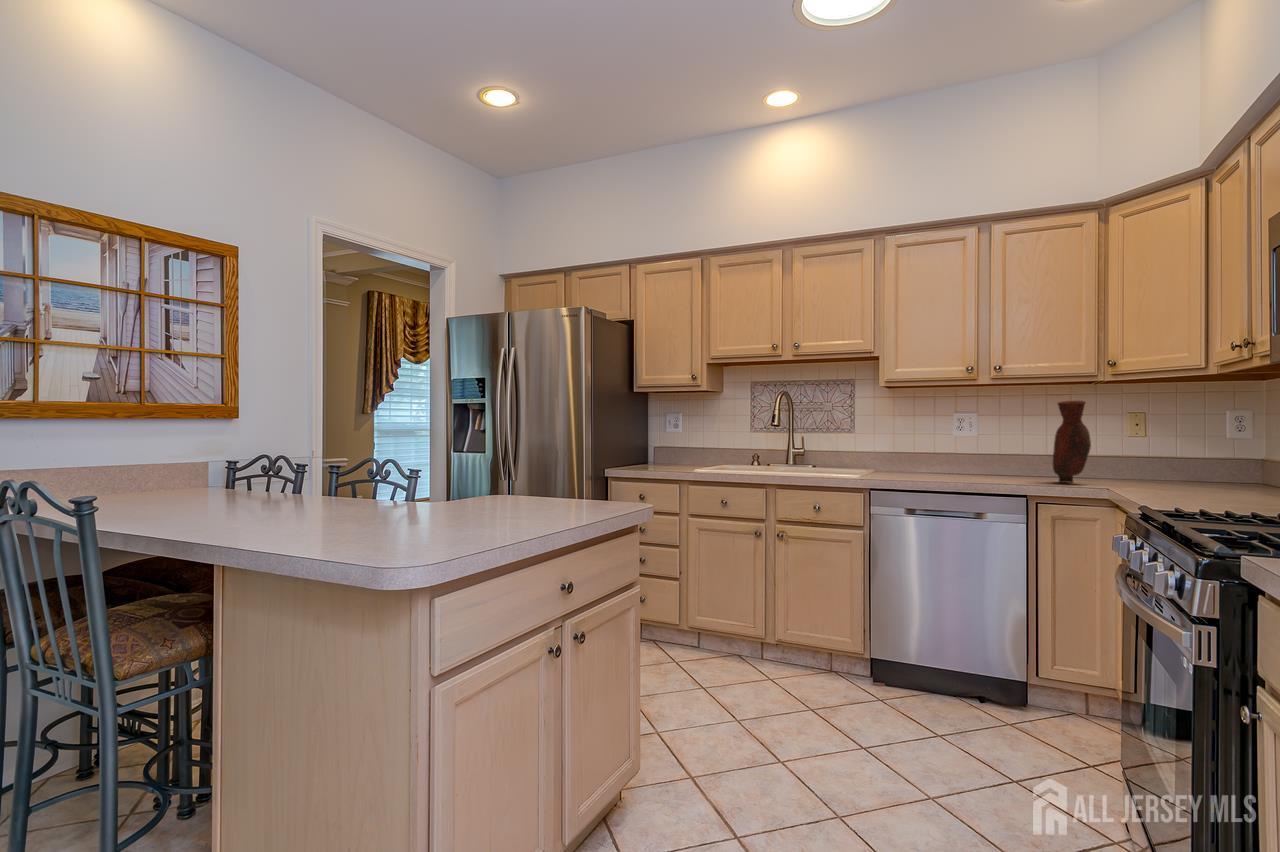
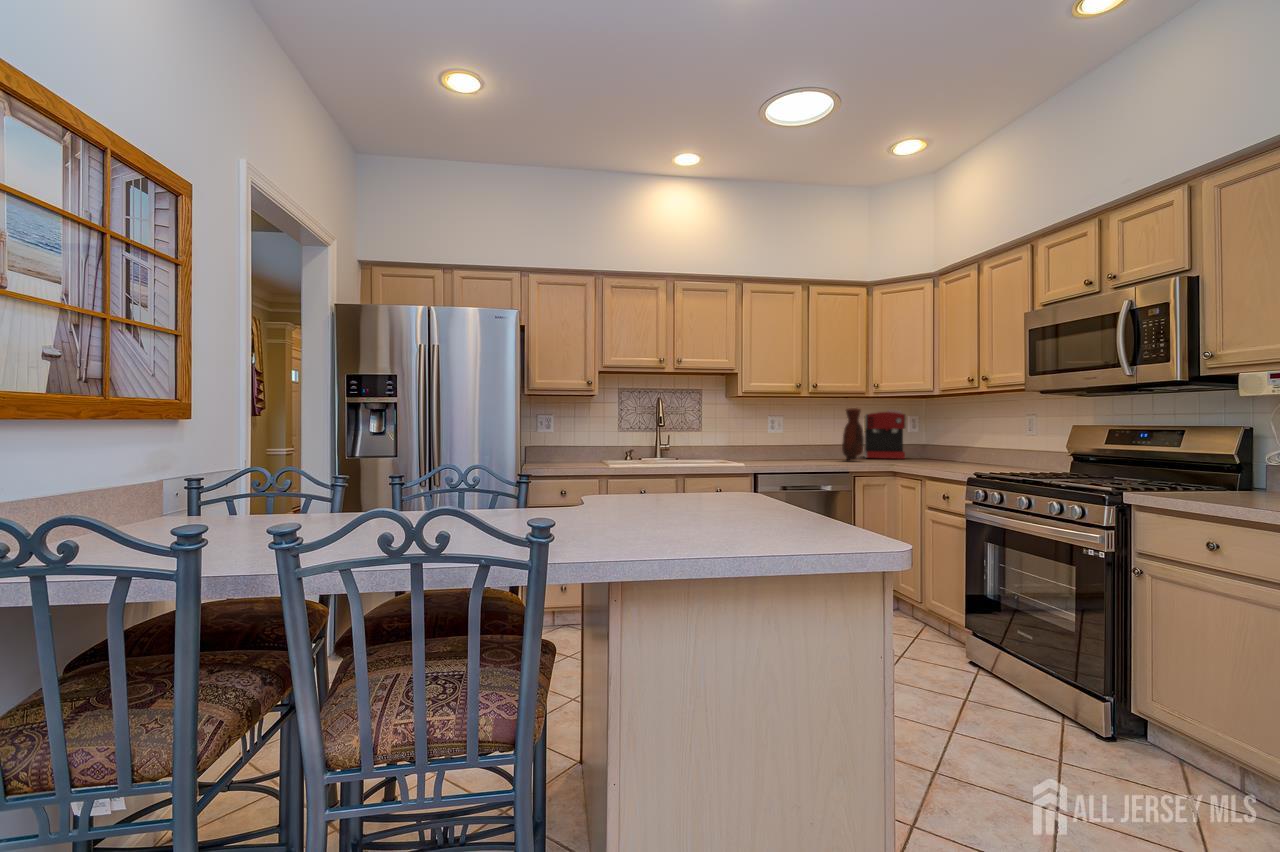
coffee maker: none [1121,400,1214,485] -> present [864,409,905,459]

